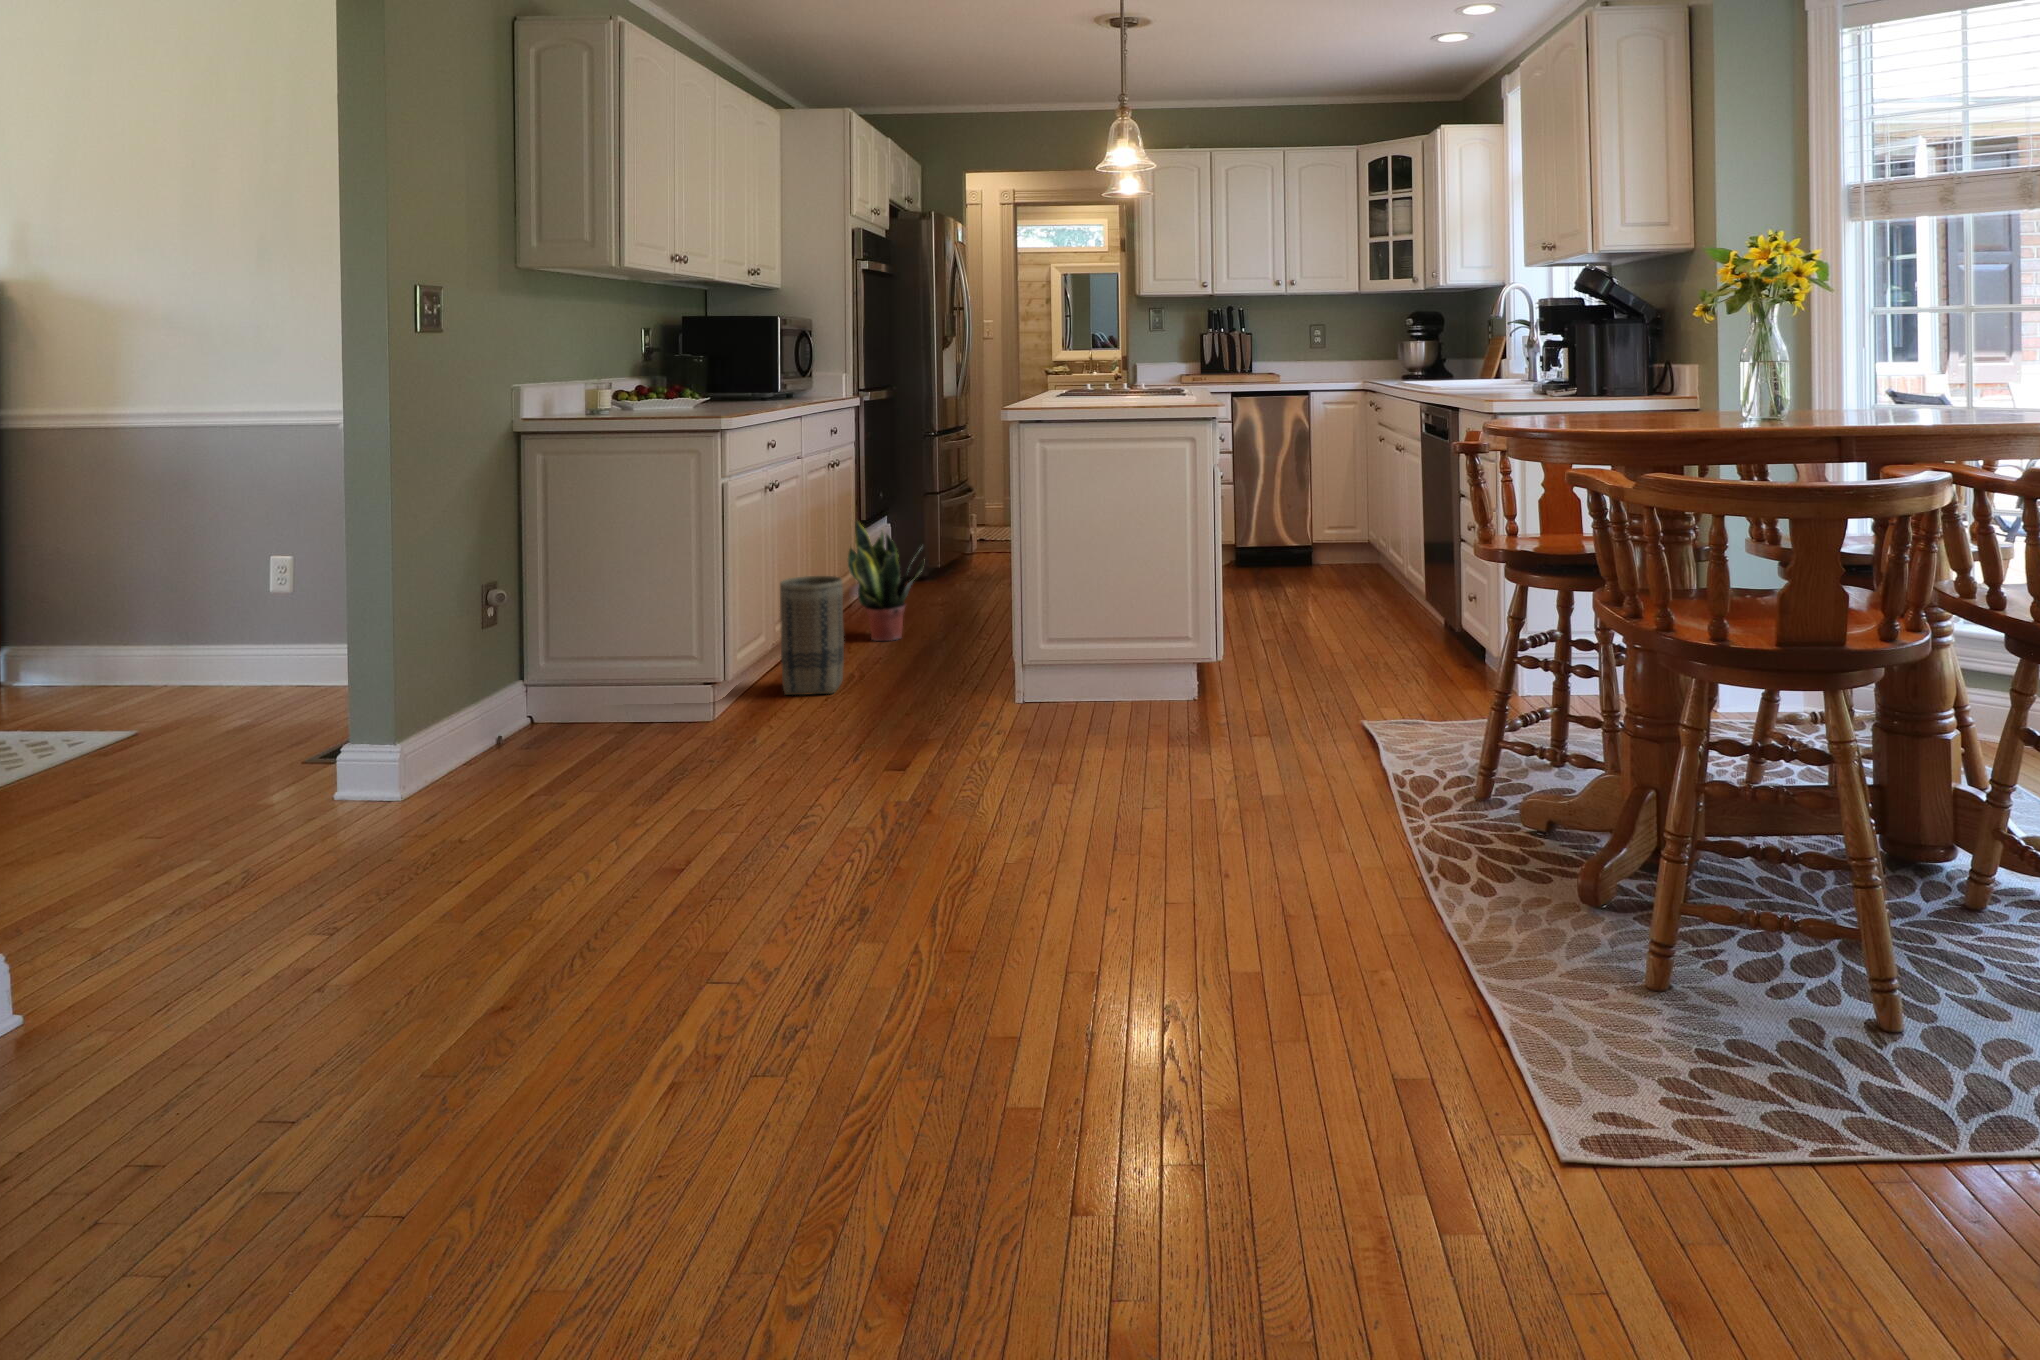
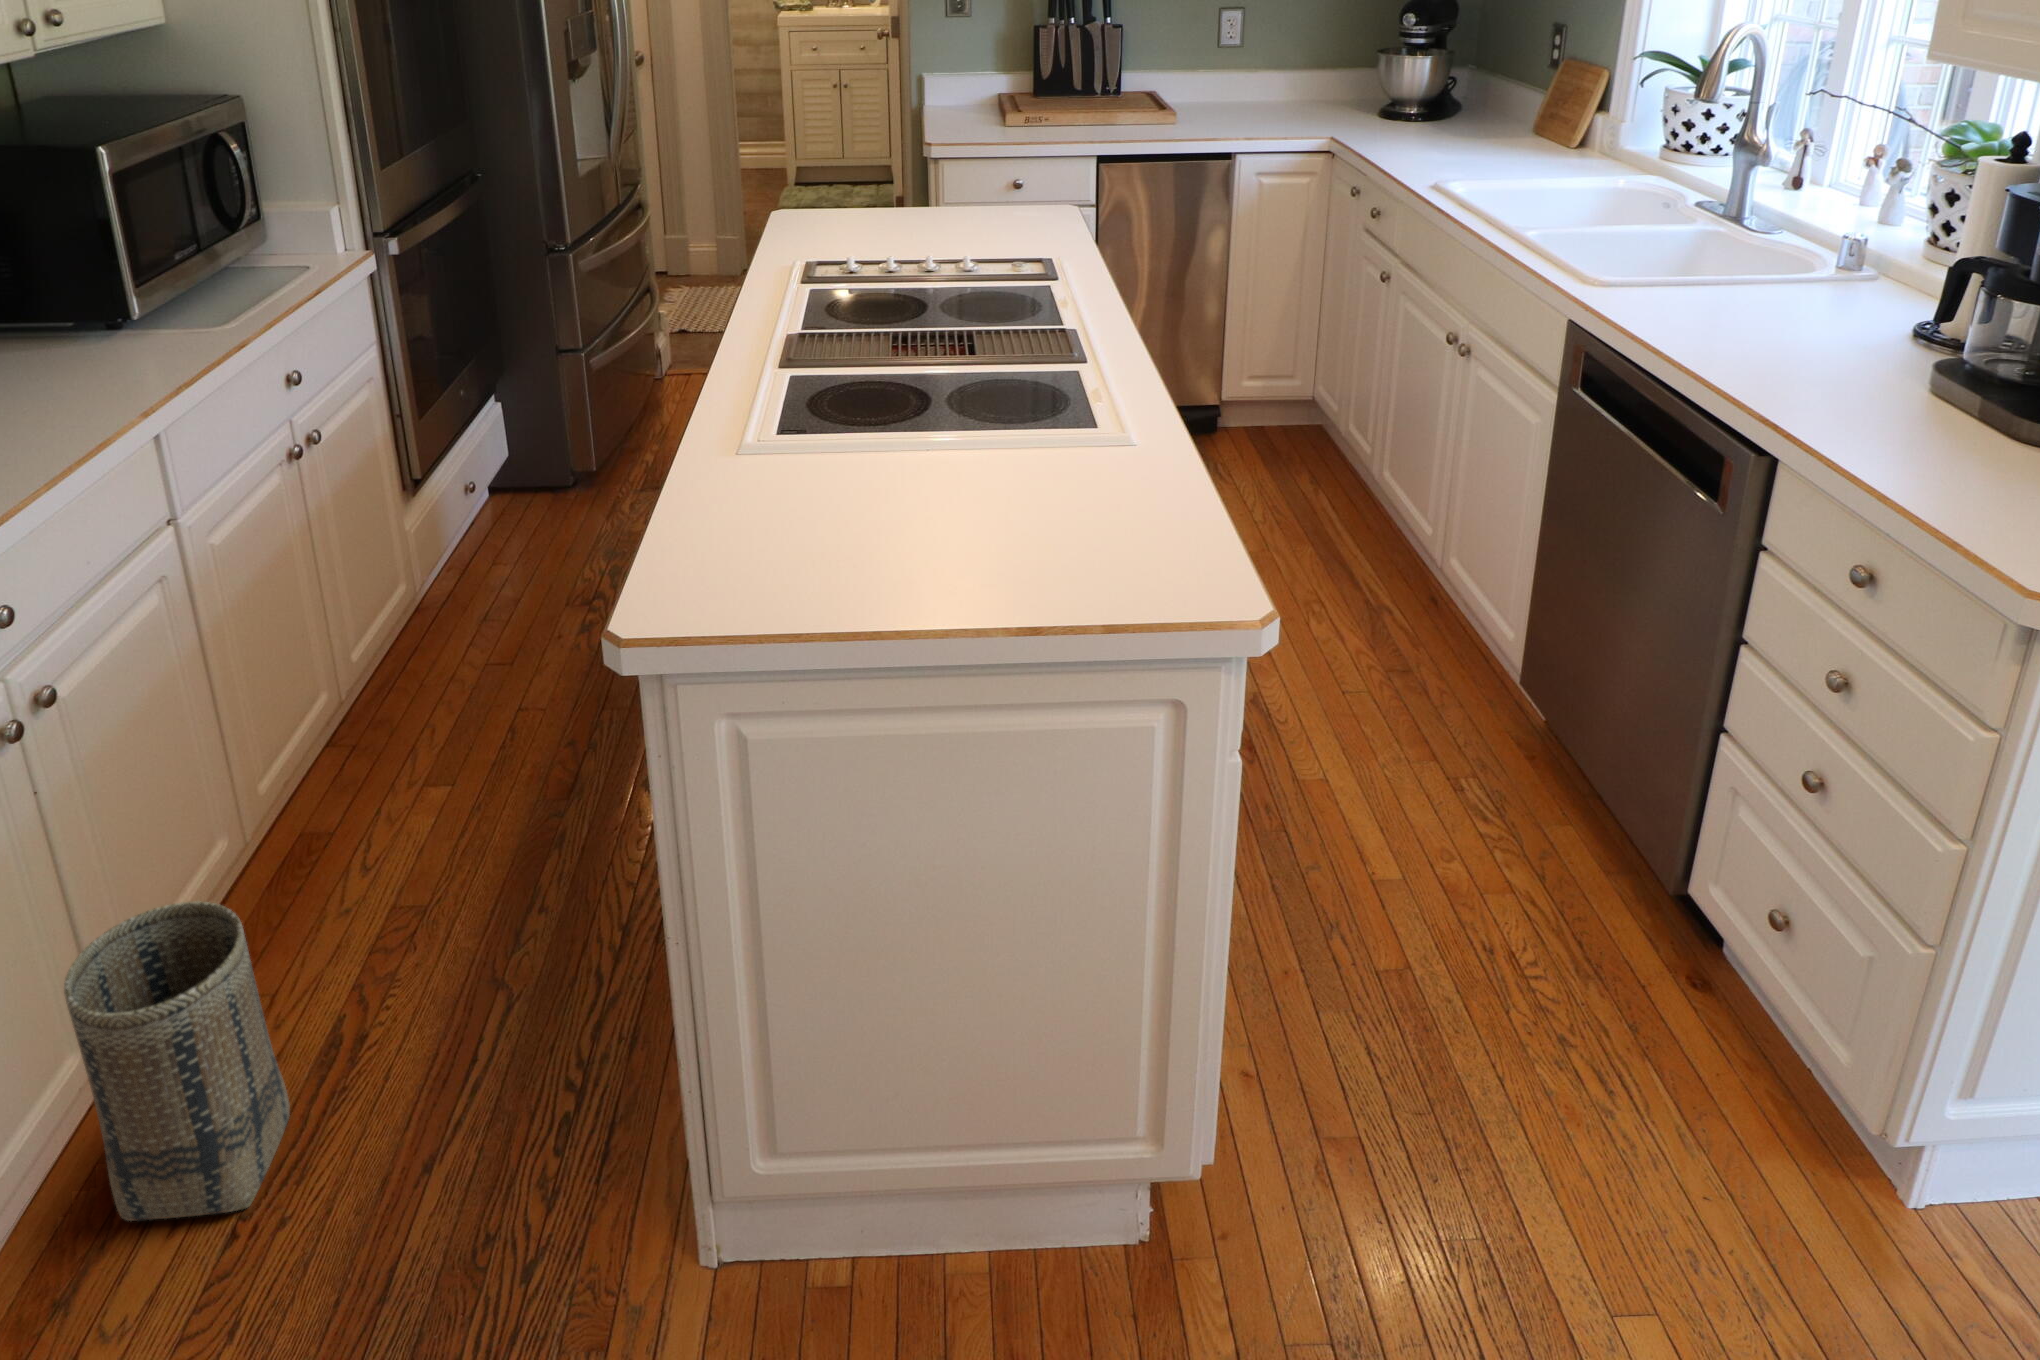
potted plant: present [848,521,925,641] -> none [343,587,513,823]

